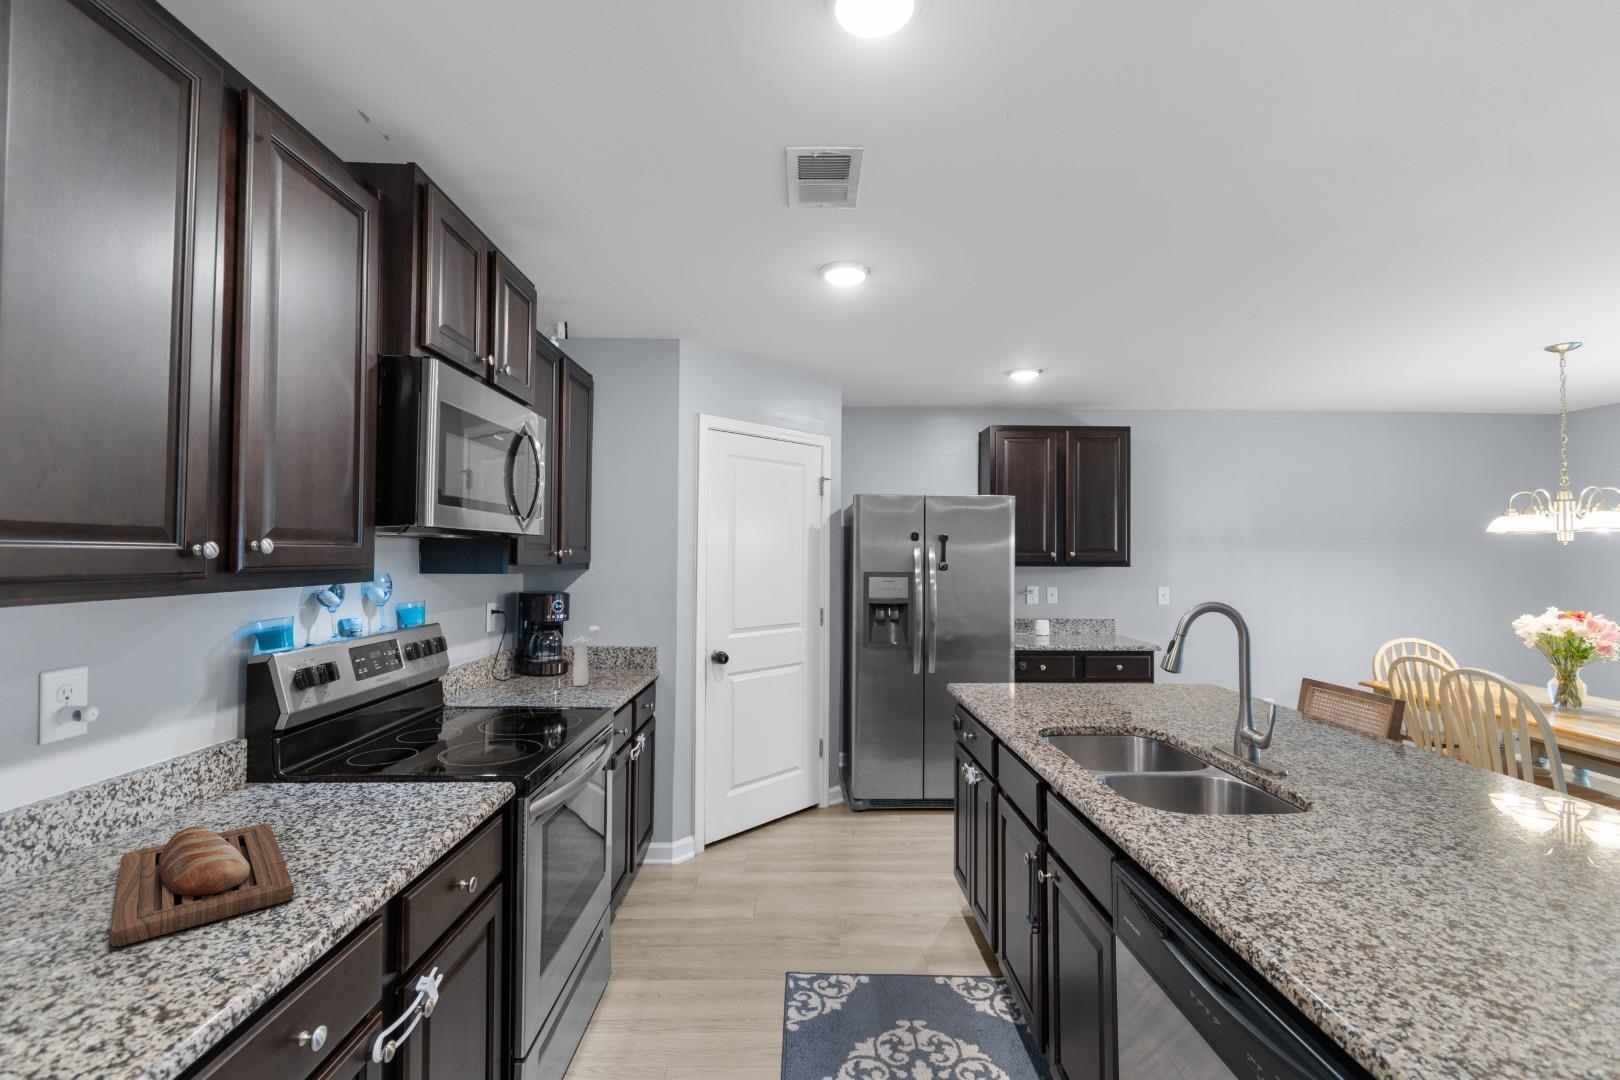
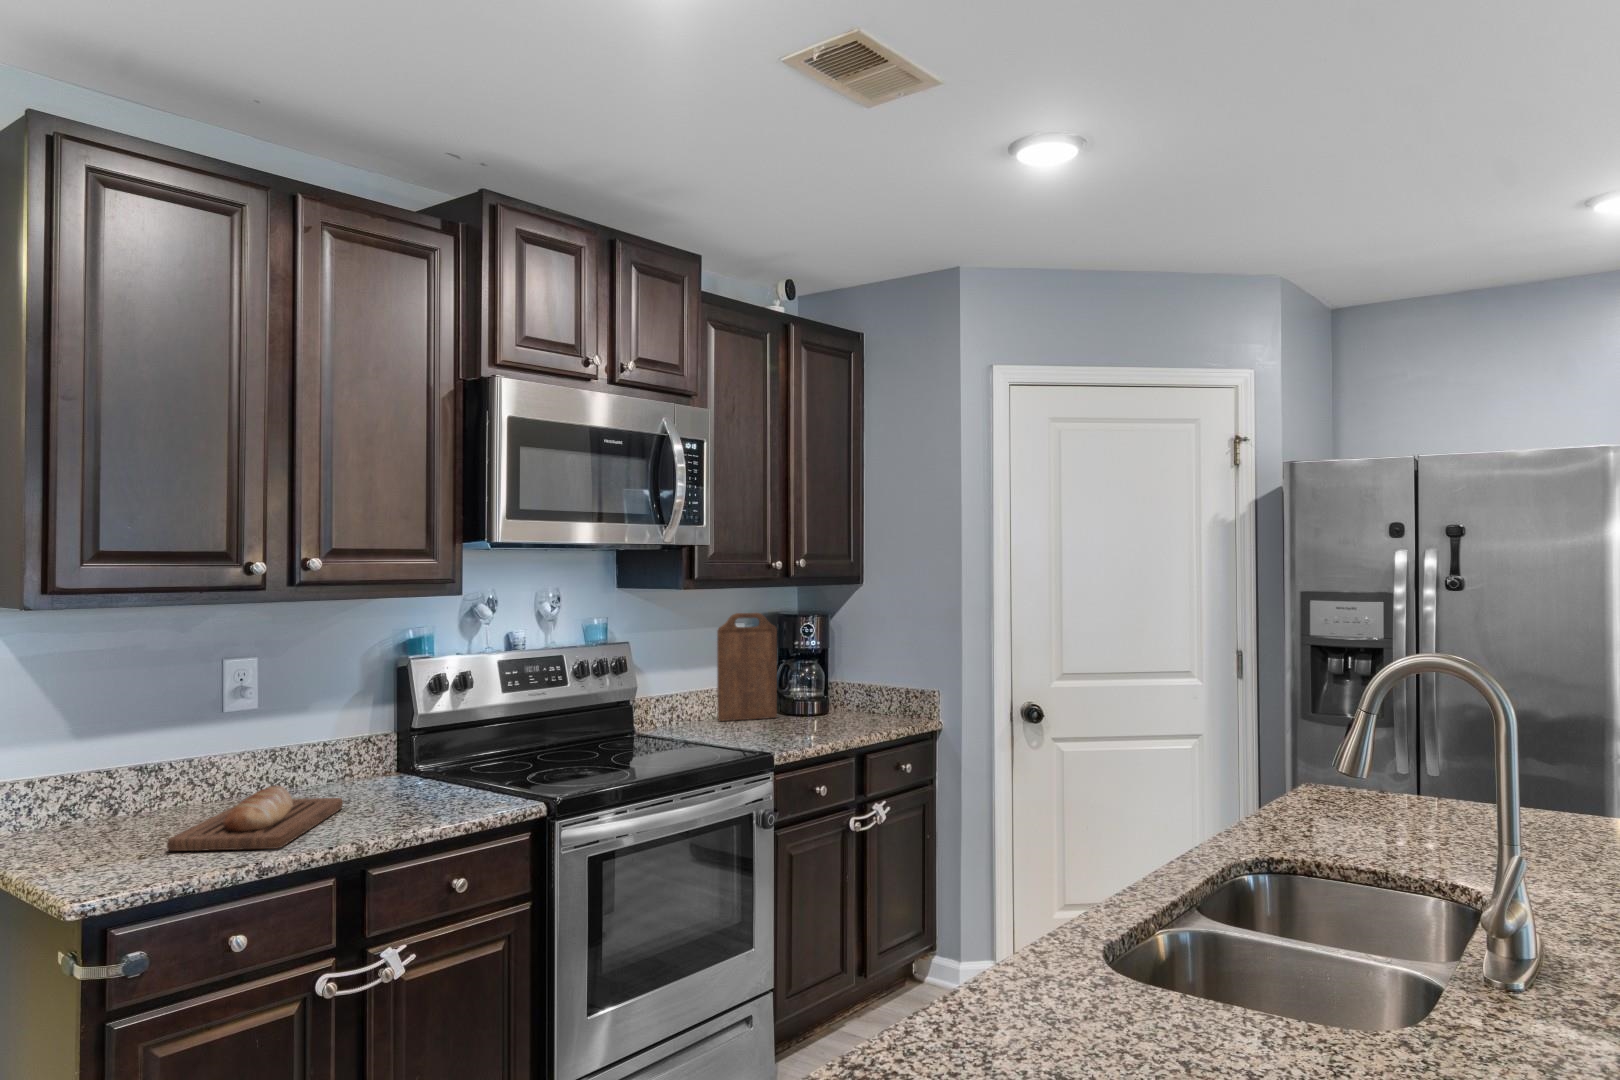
cutting board: none [492,596,537,687] -> present [717,613,777,721]
pepper mill: present [573,626,600,686] -> none [797,655,840,729]

